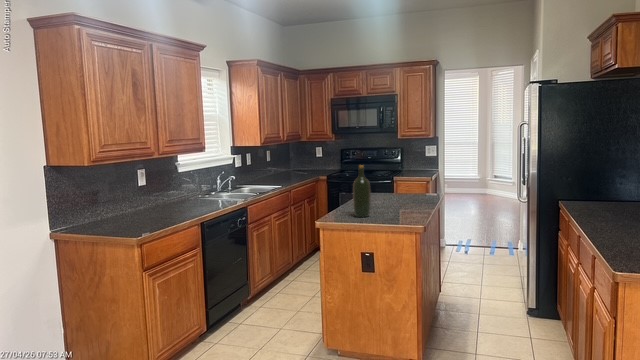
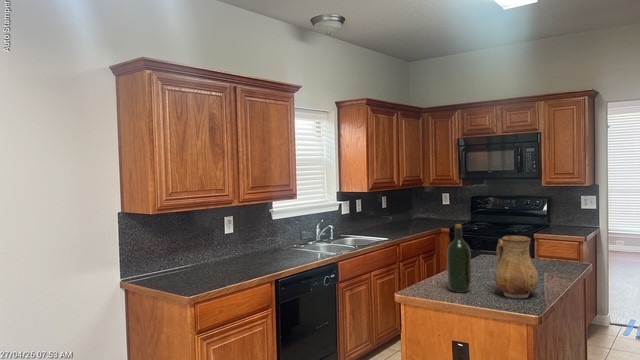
ceramic pitcher: none [388,172,419,217] -> present [494,236,539,298]

